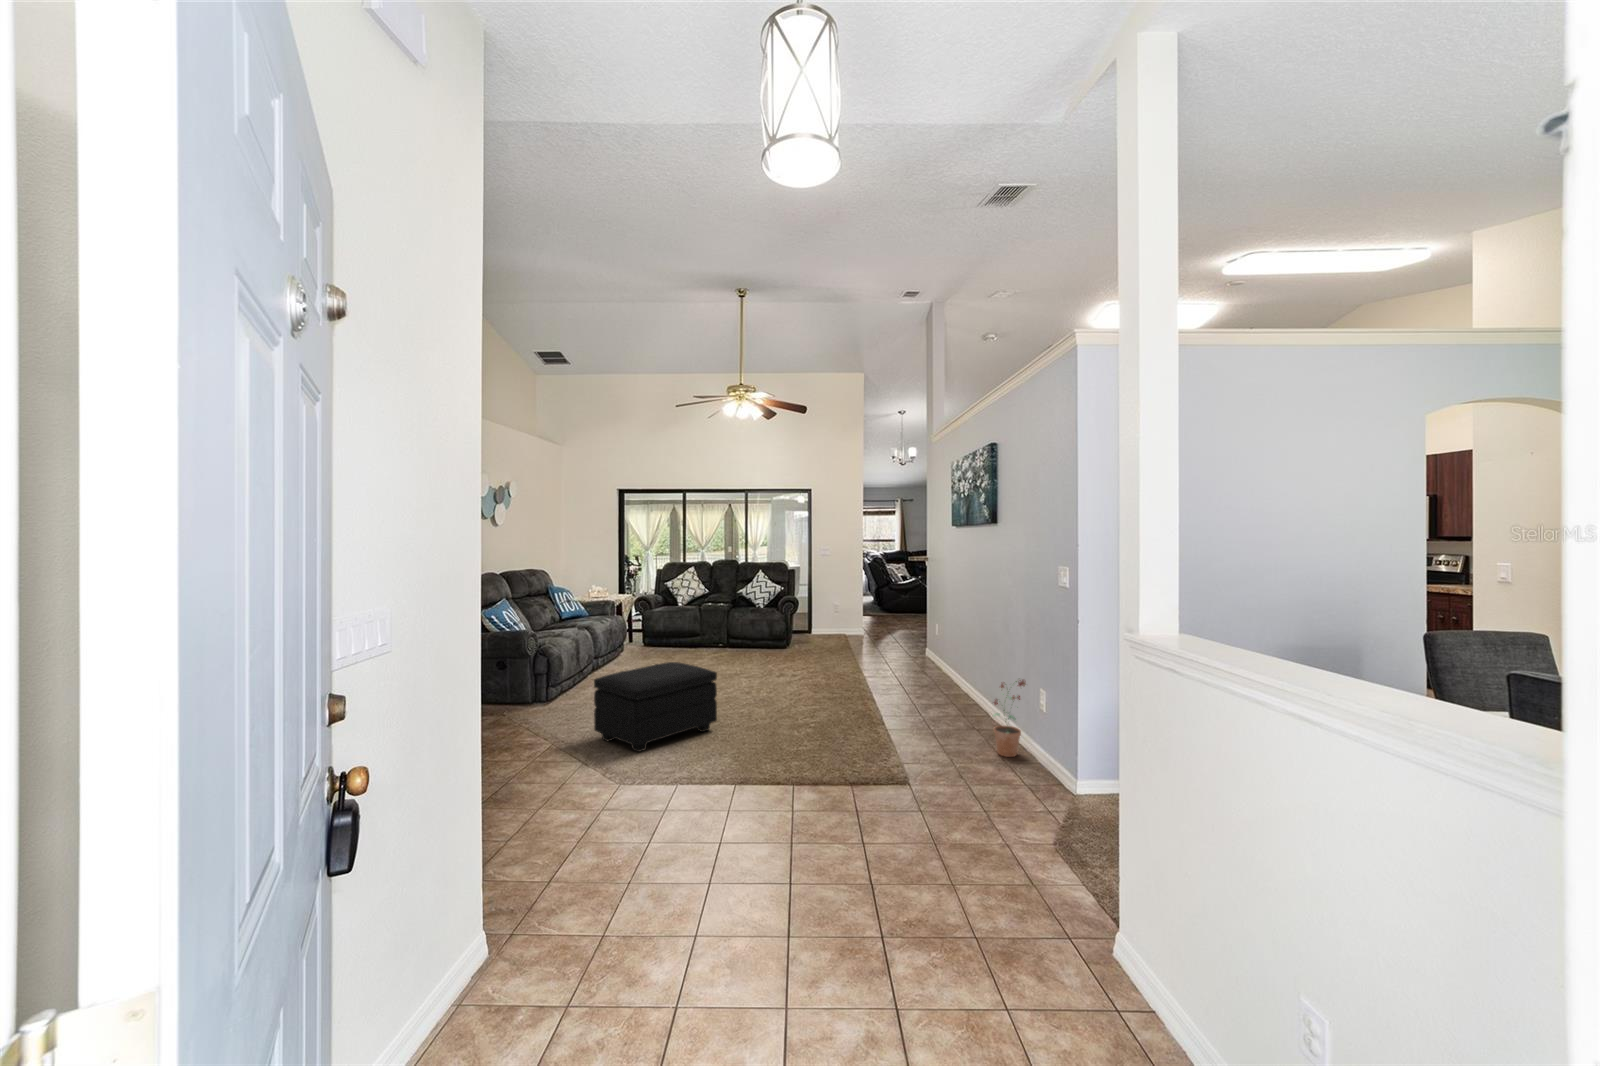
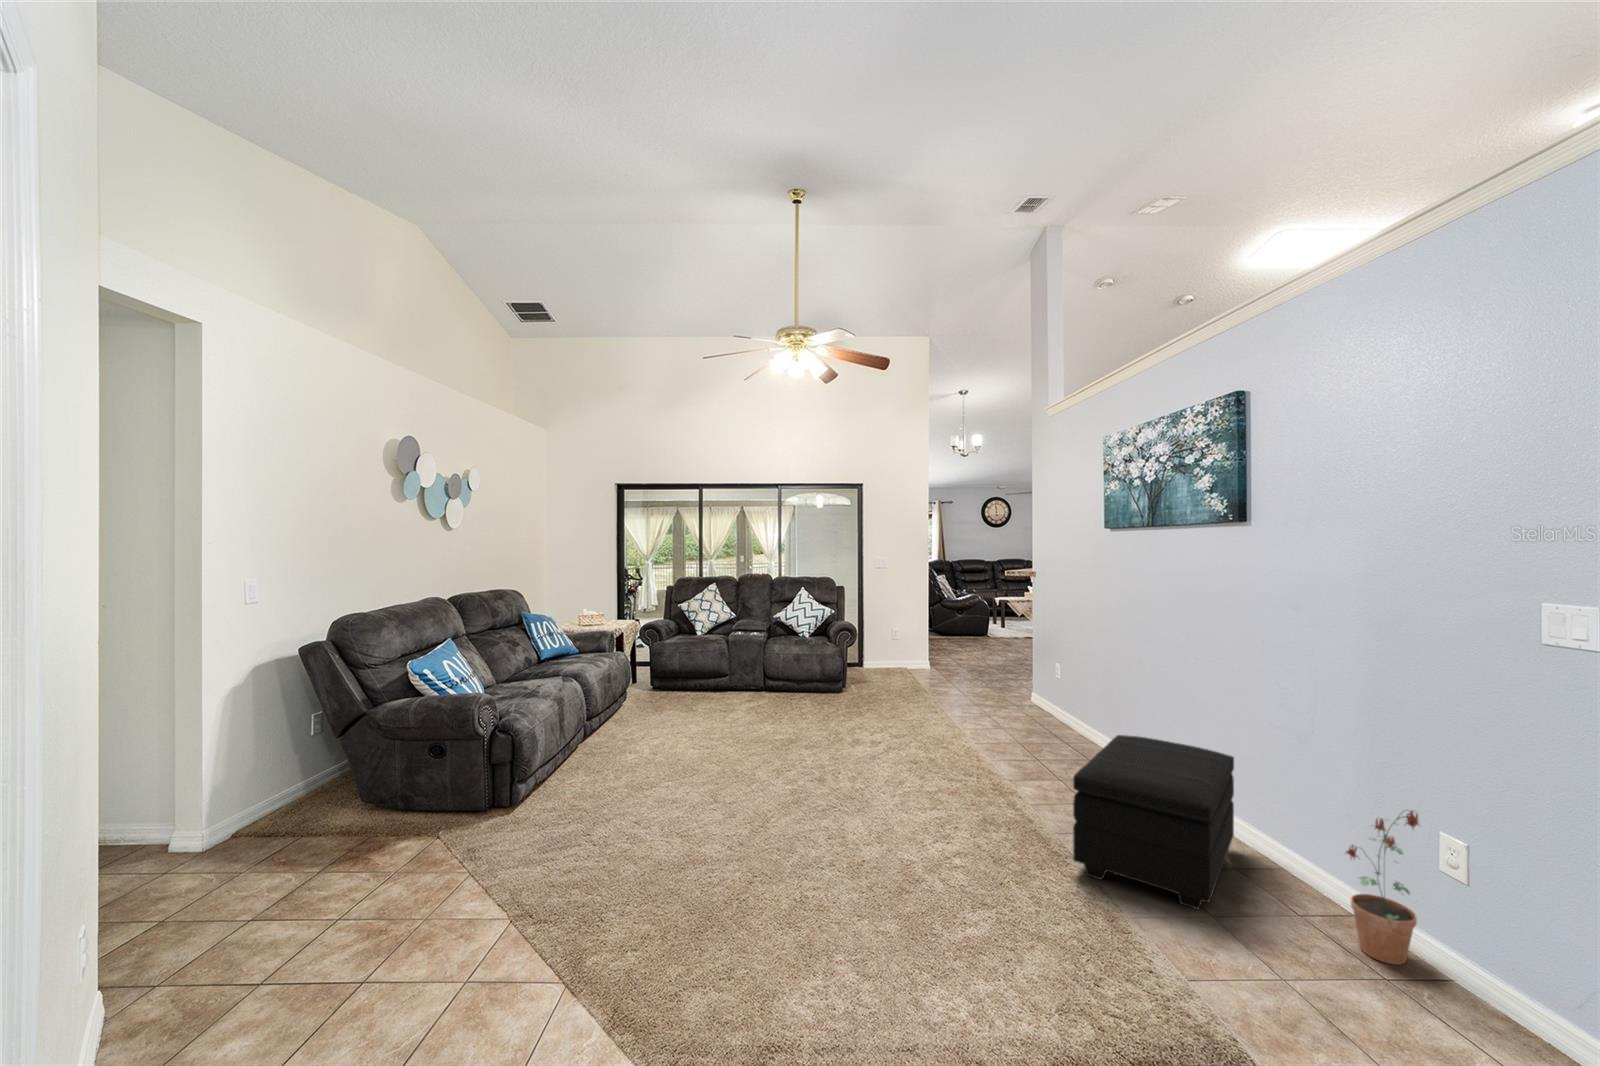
footstool: present [594,662,717,752] -> present [1073,735,1234,909]

